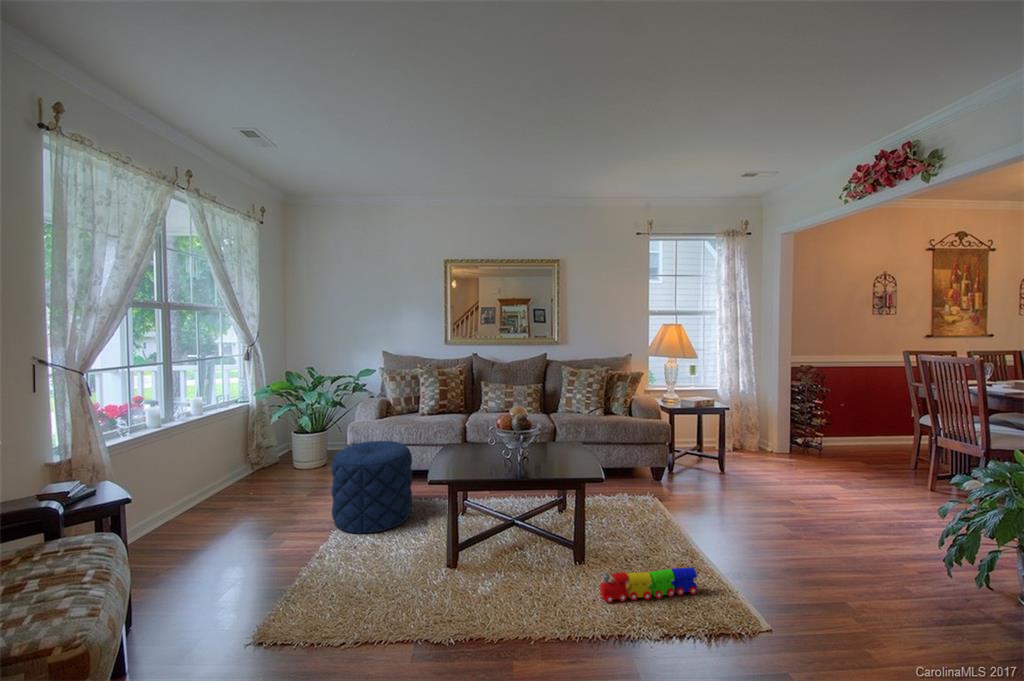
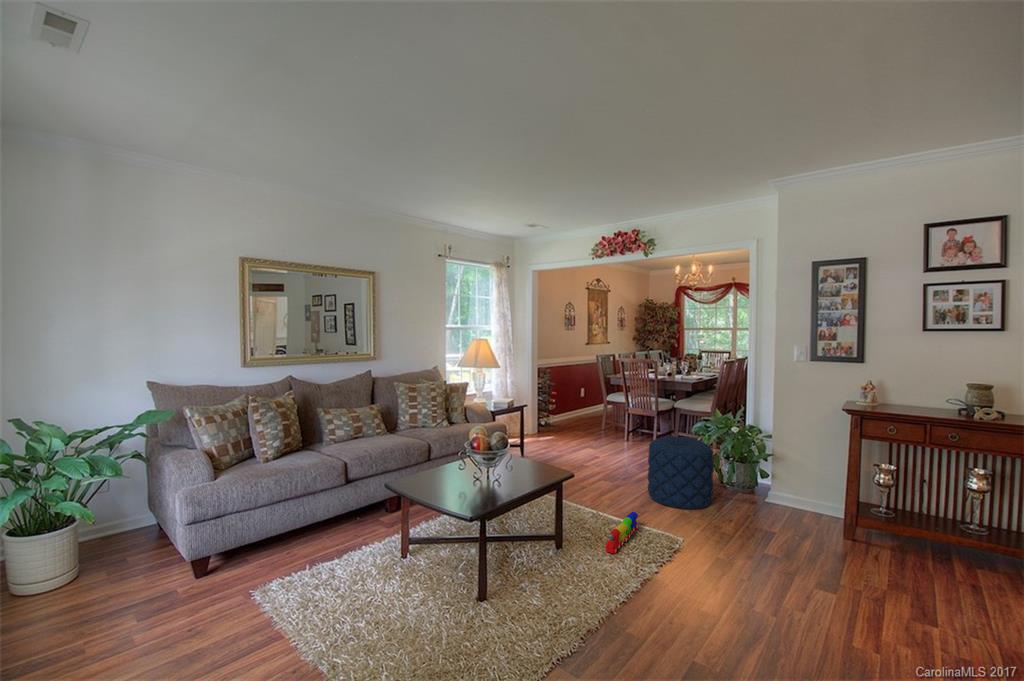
pouf: present [332,441,412,533] -> present [648,436,714,509]

